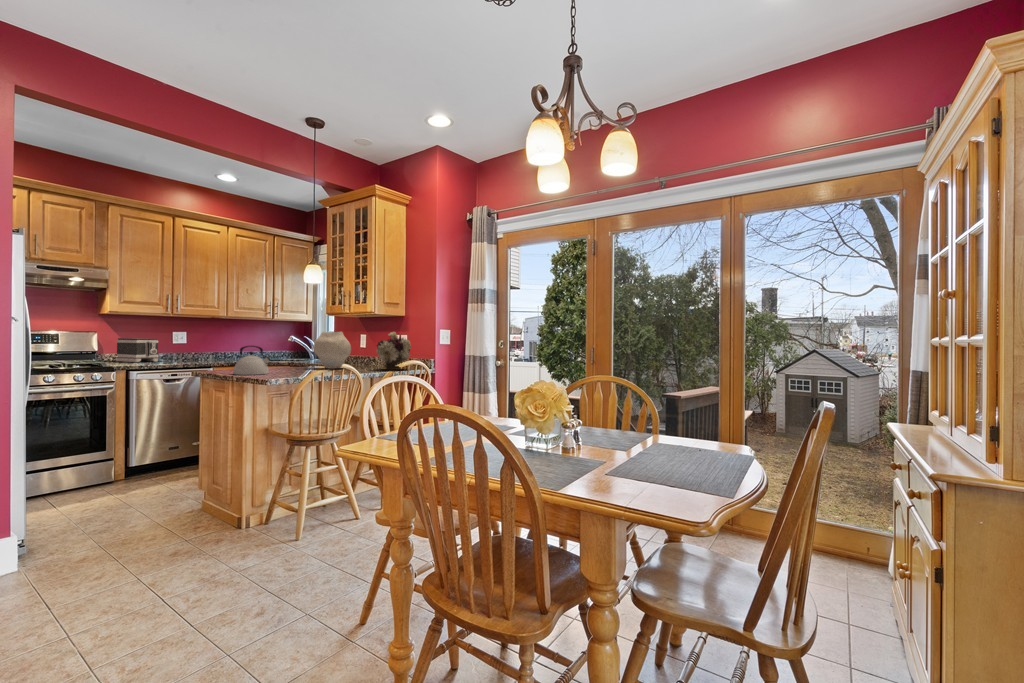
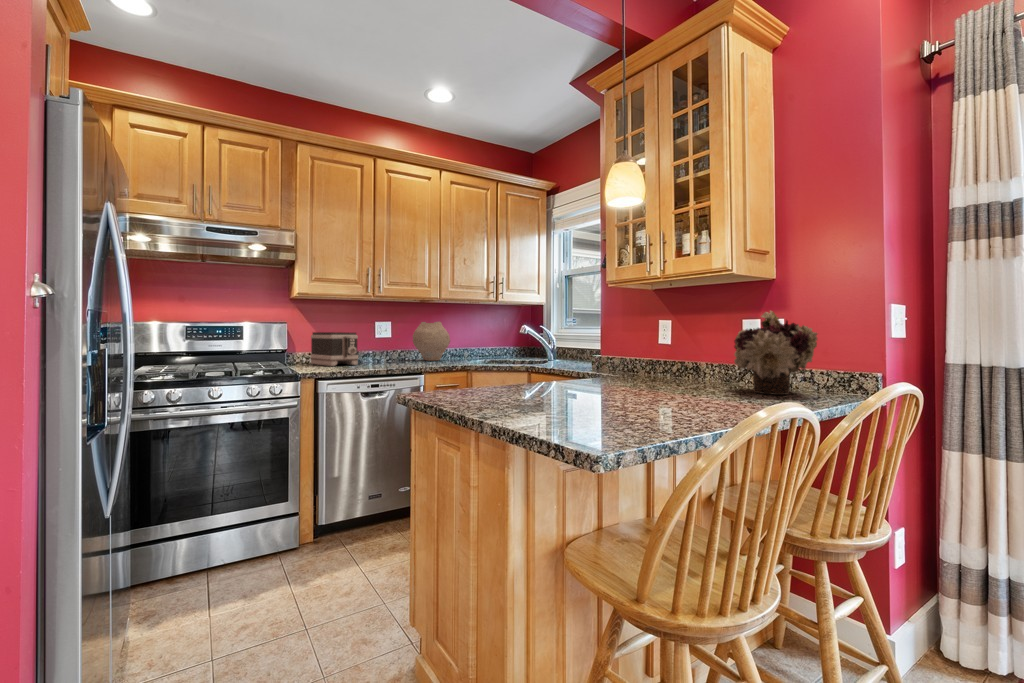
vase: present [314,332,351,369] -> present [412,322,450,361]
kettle: present [233,346,270,375] -> none [476,342,549,409]

